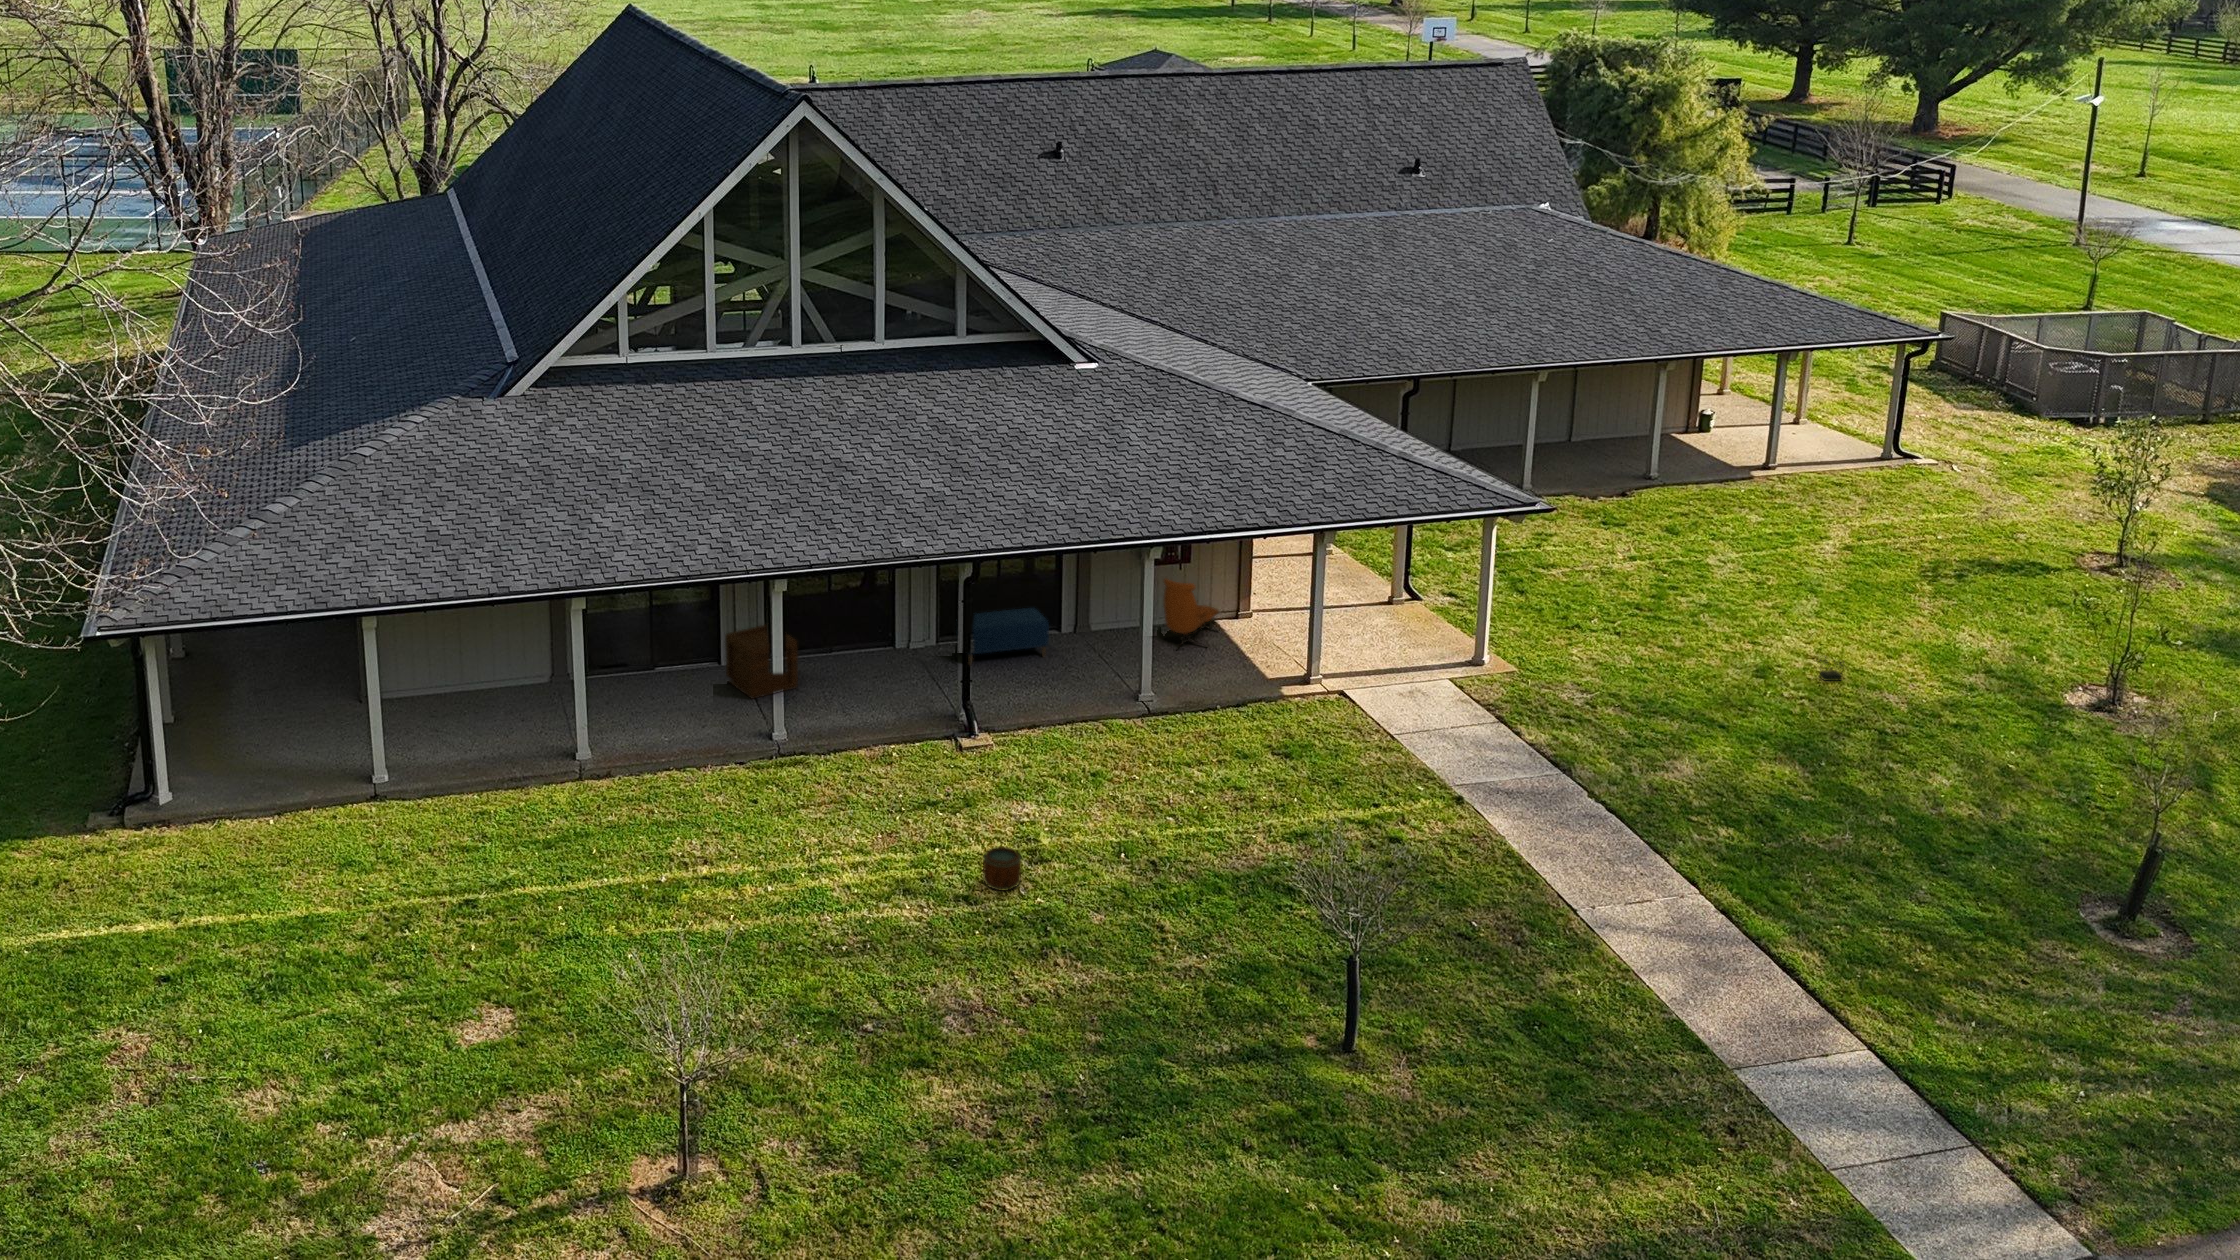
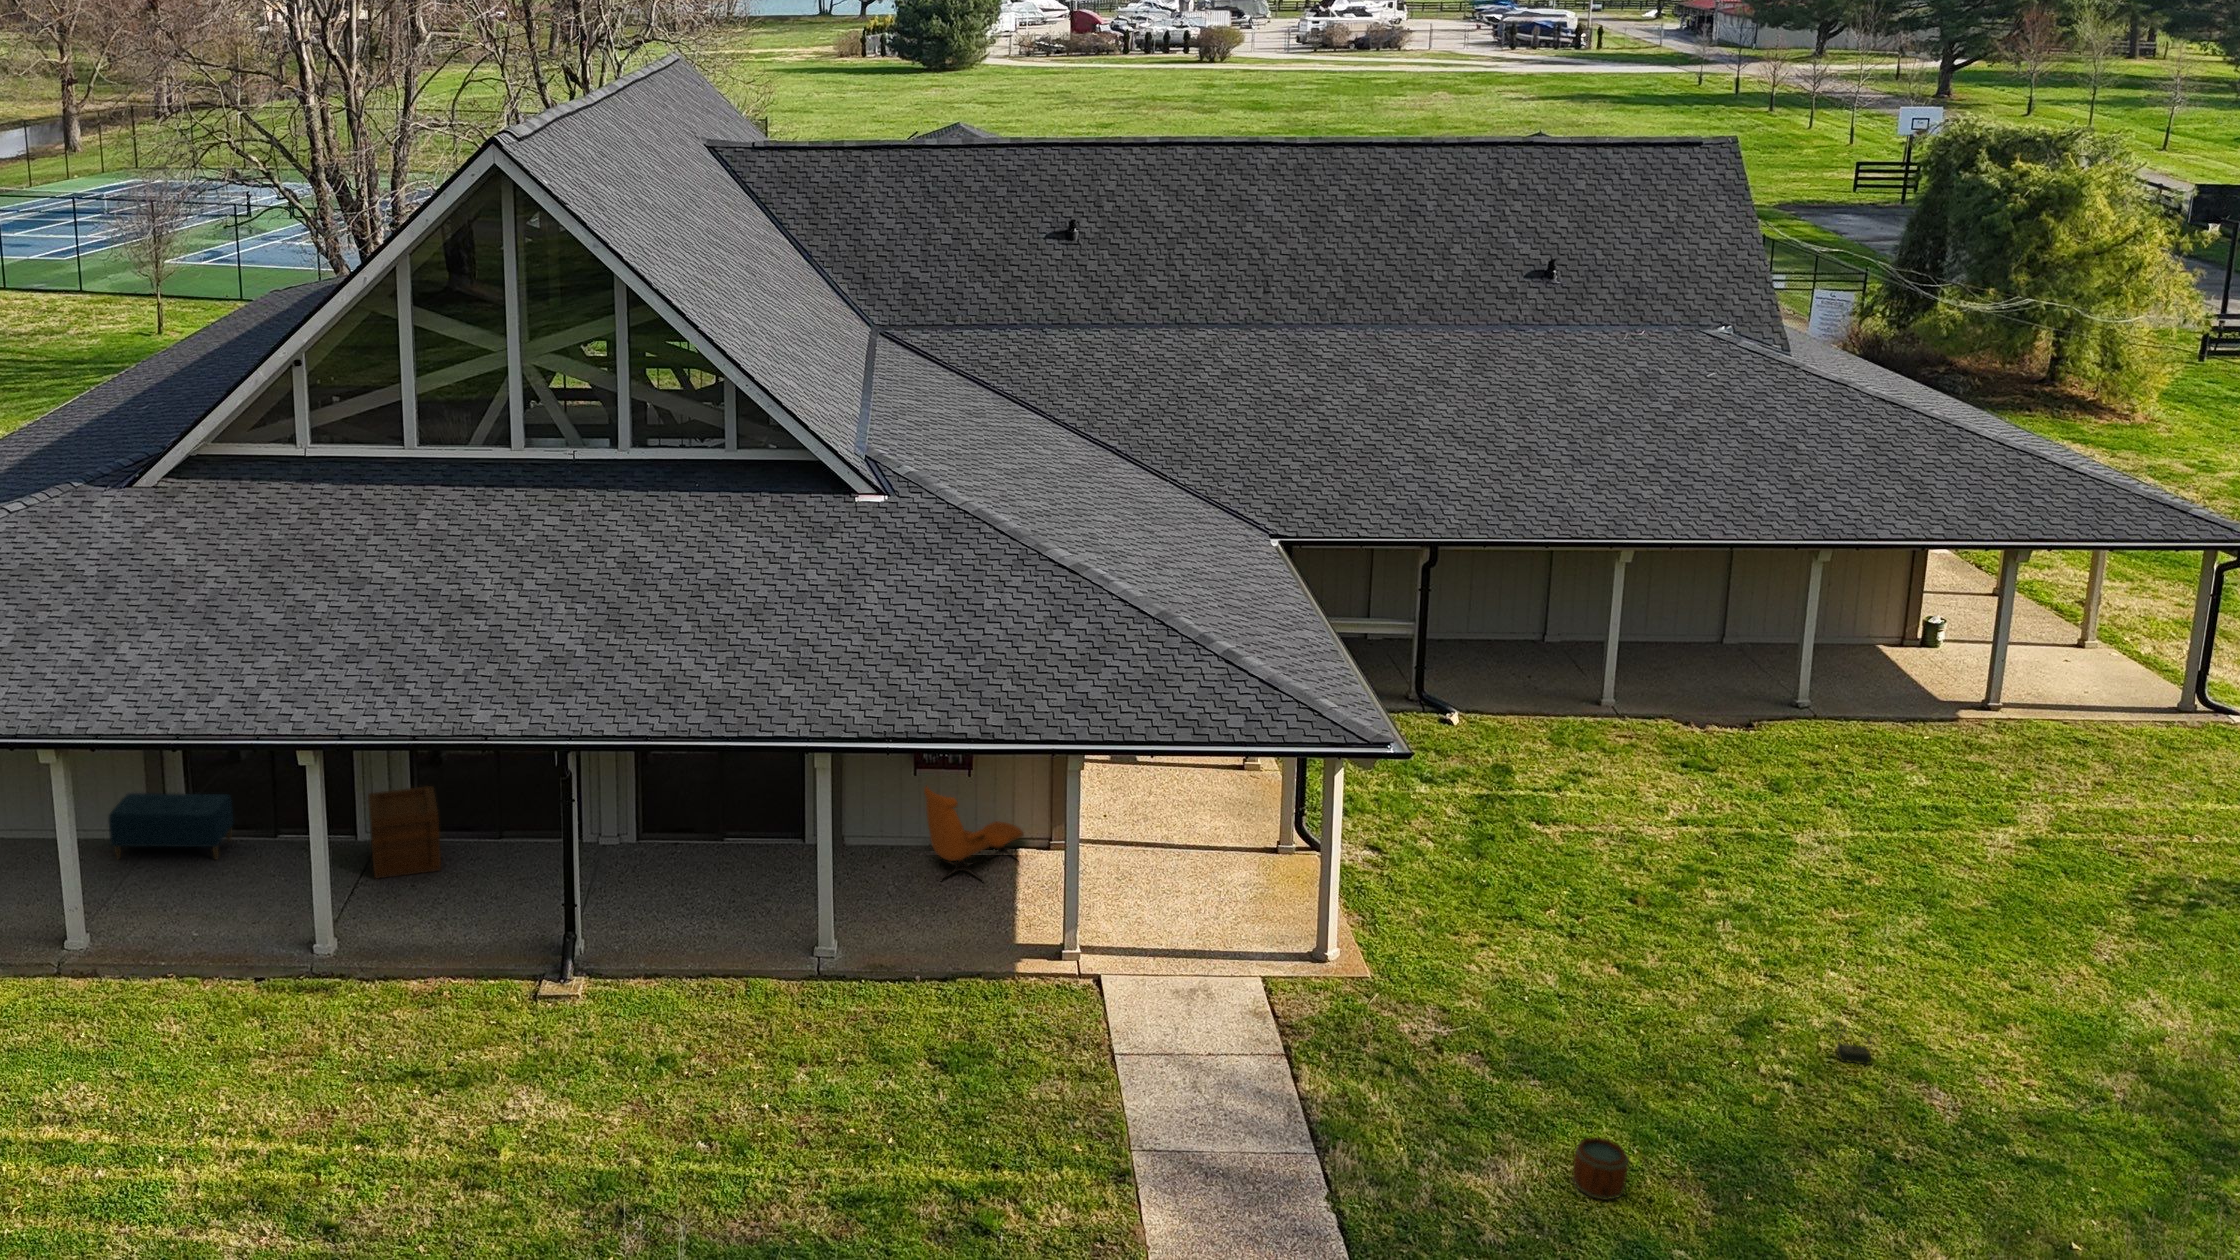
bench: present [956,608,1049,665] -> present [109,793,234,860]
bucket: present [983,846,1021,890] -> present [1572,1137,1629,1200]

